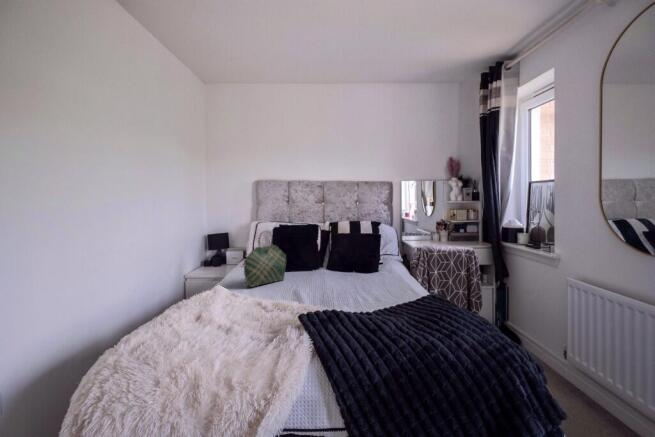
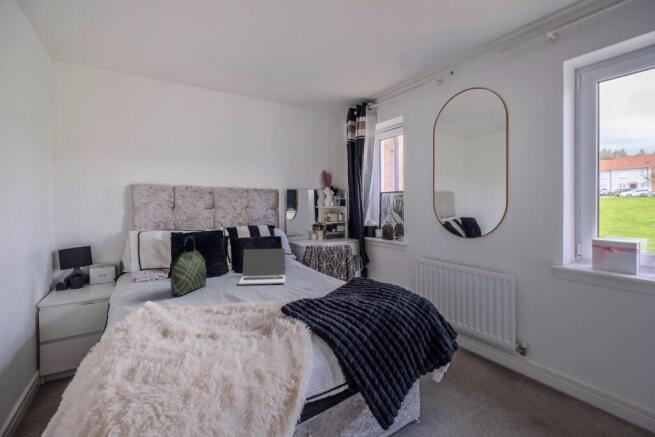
laptop: none [311,247,372,290] -> present [238,249,285,285]

